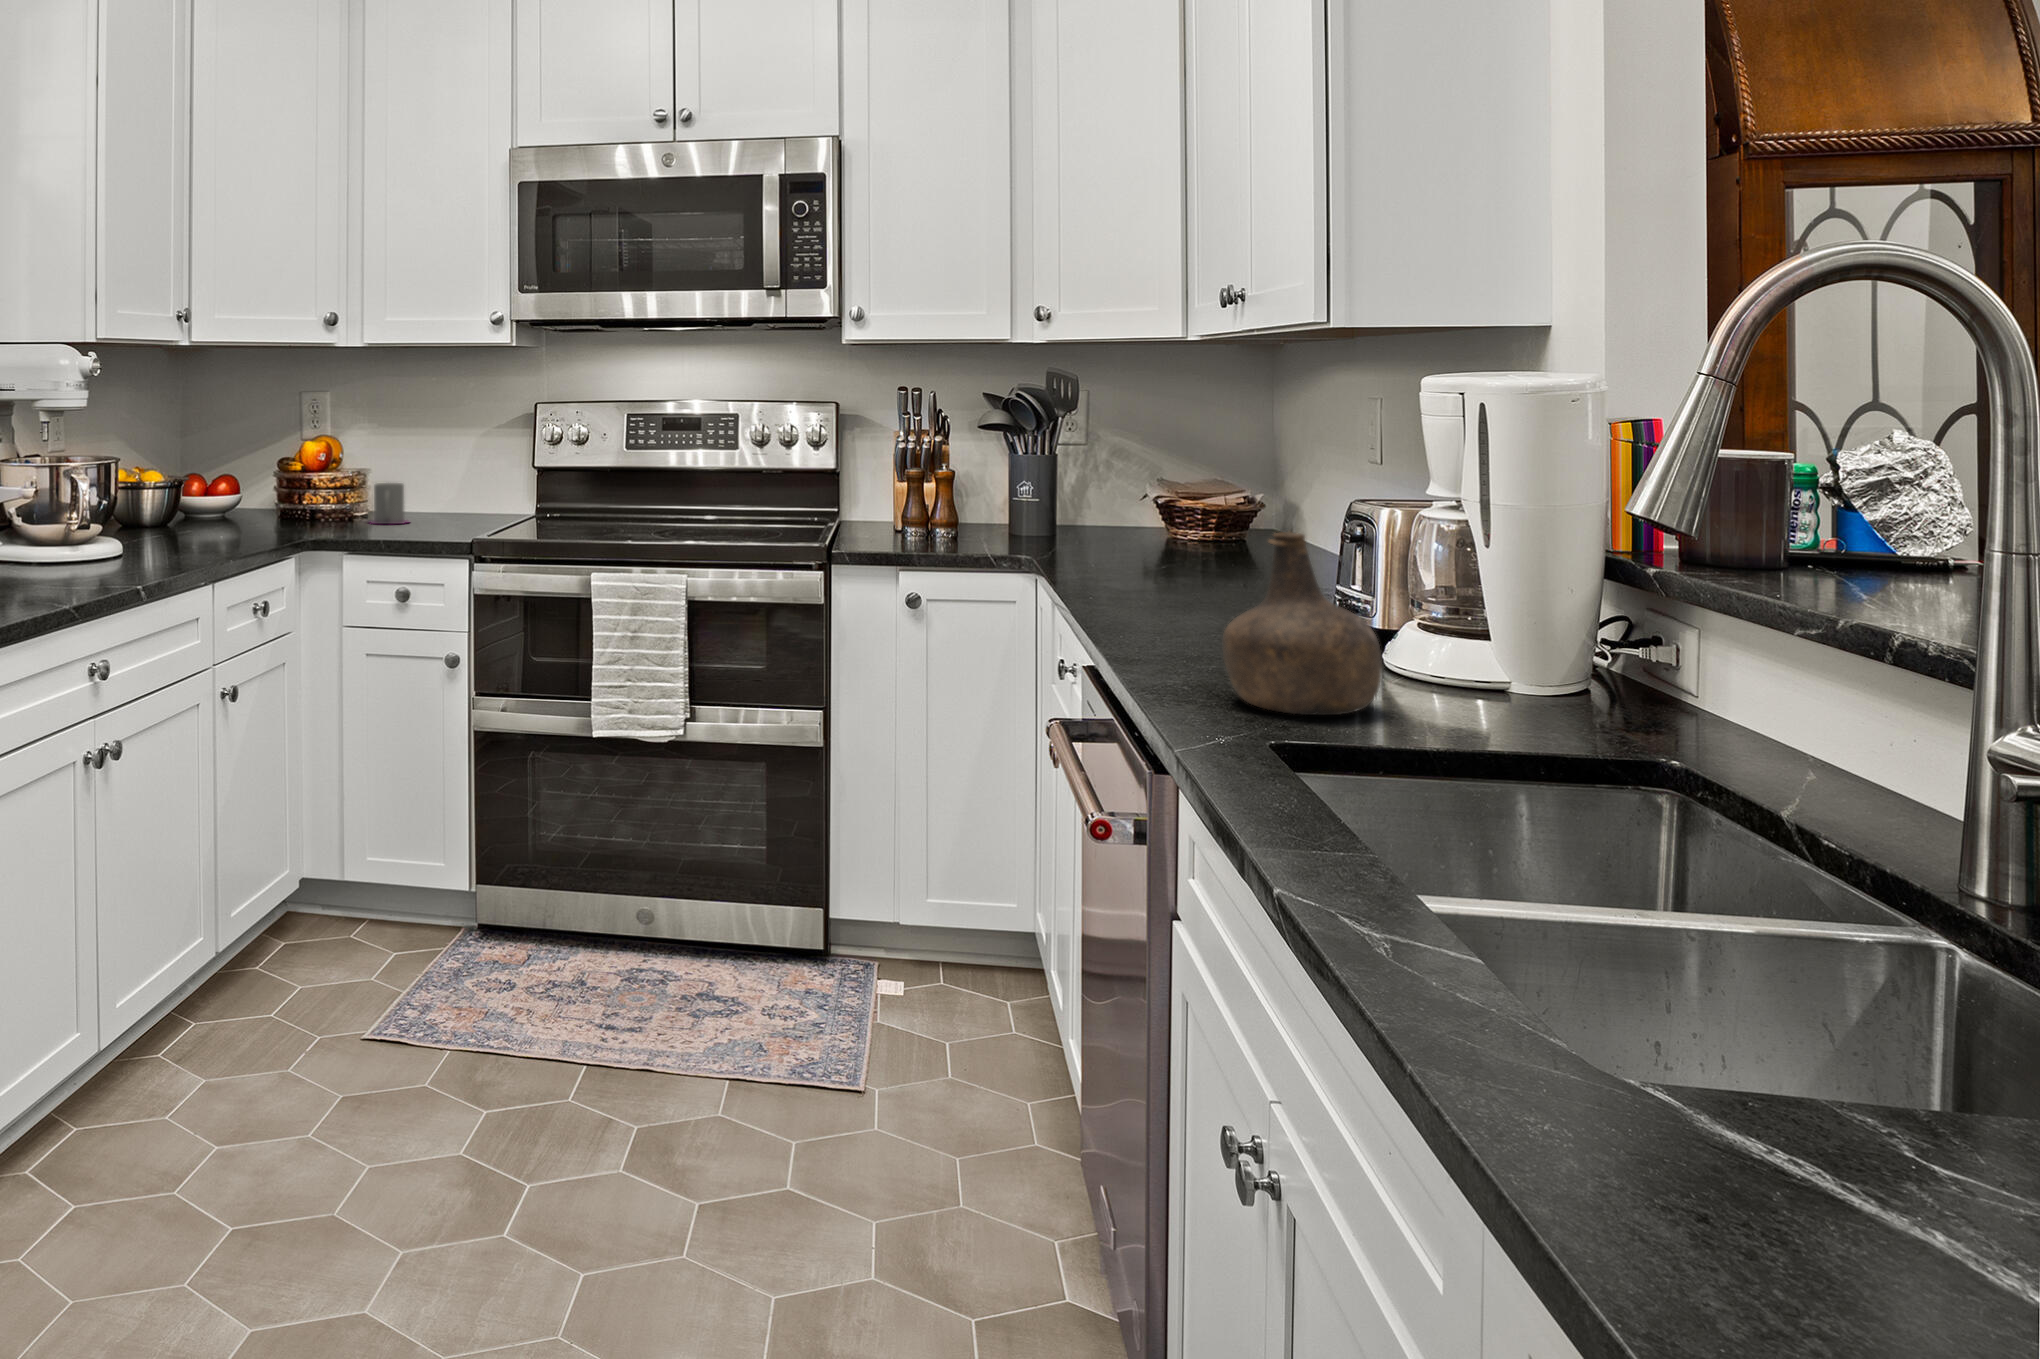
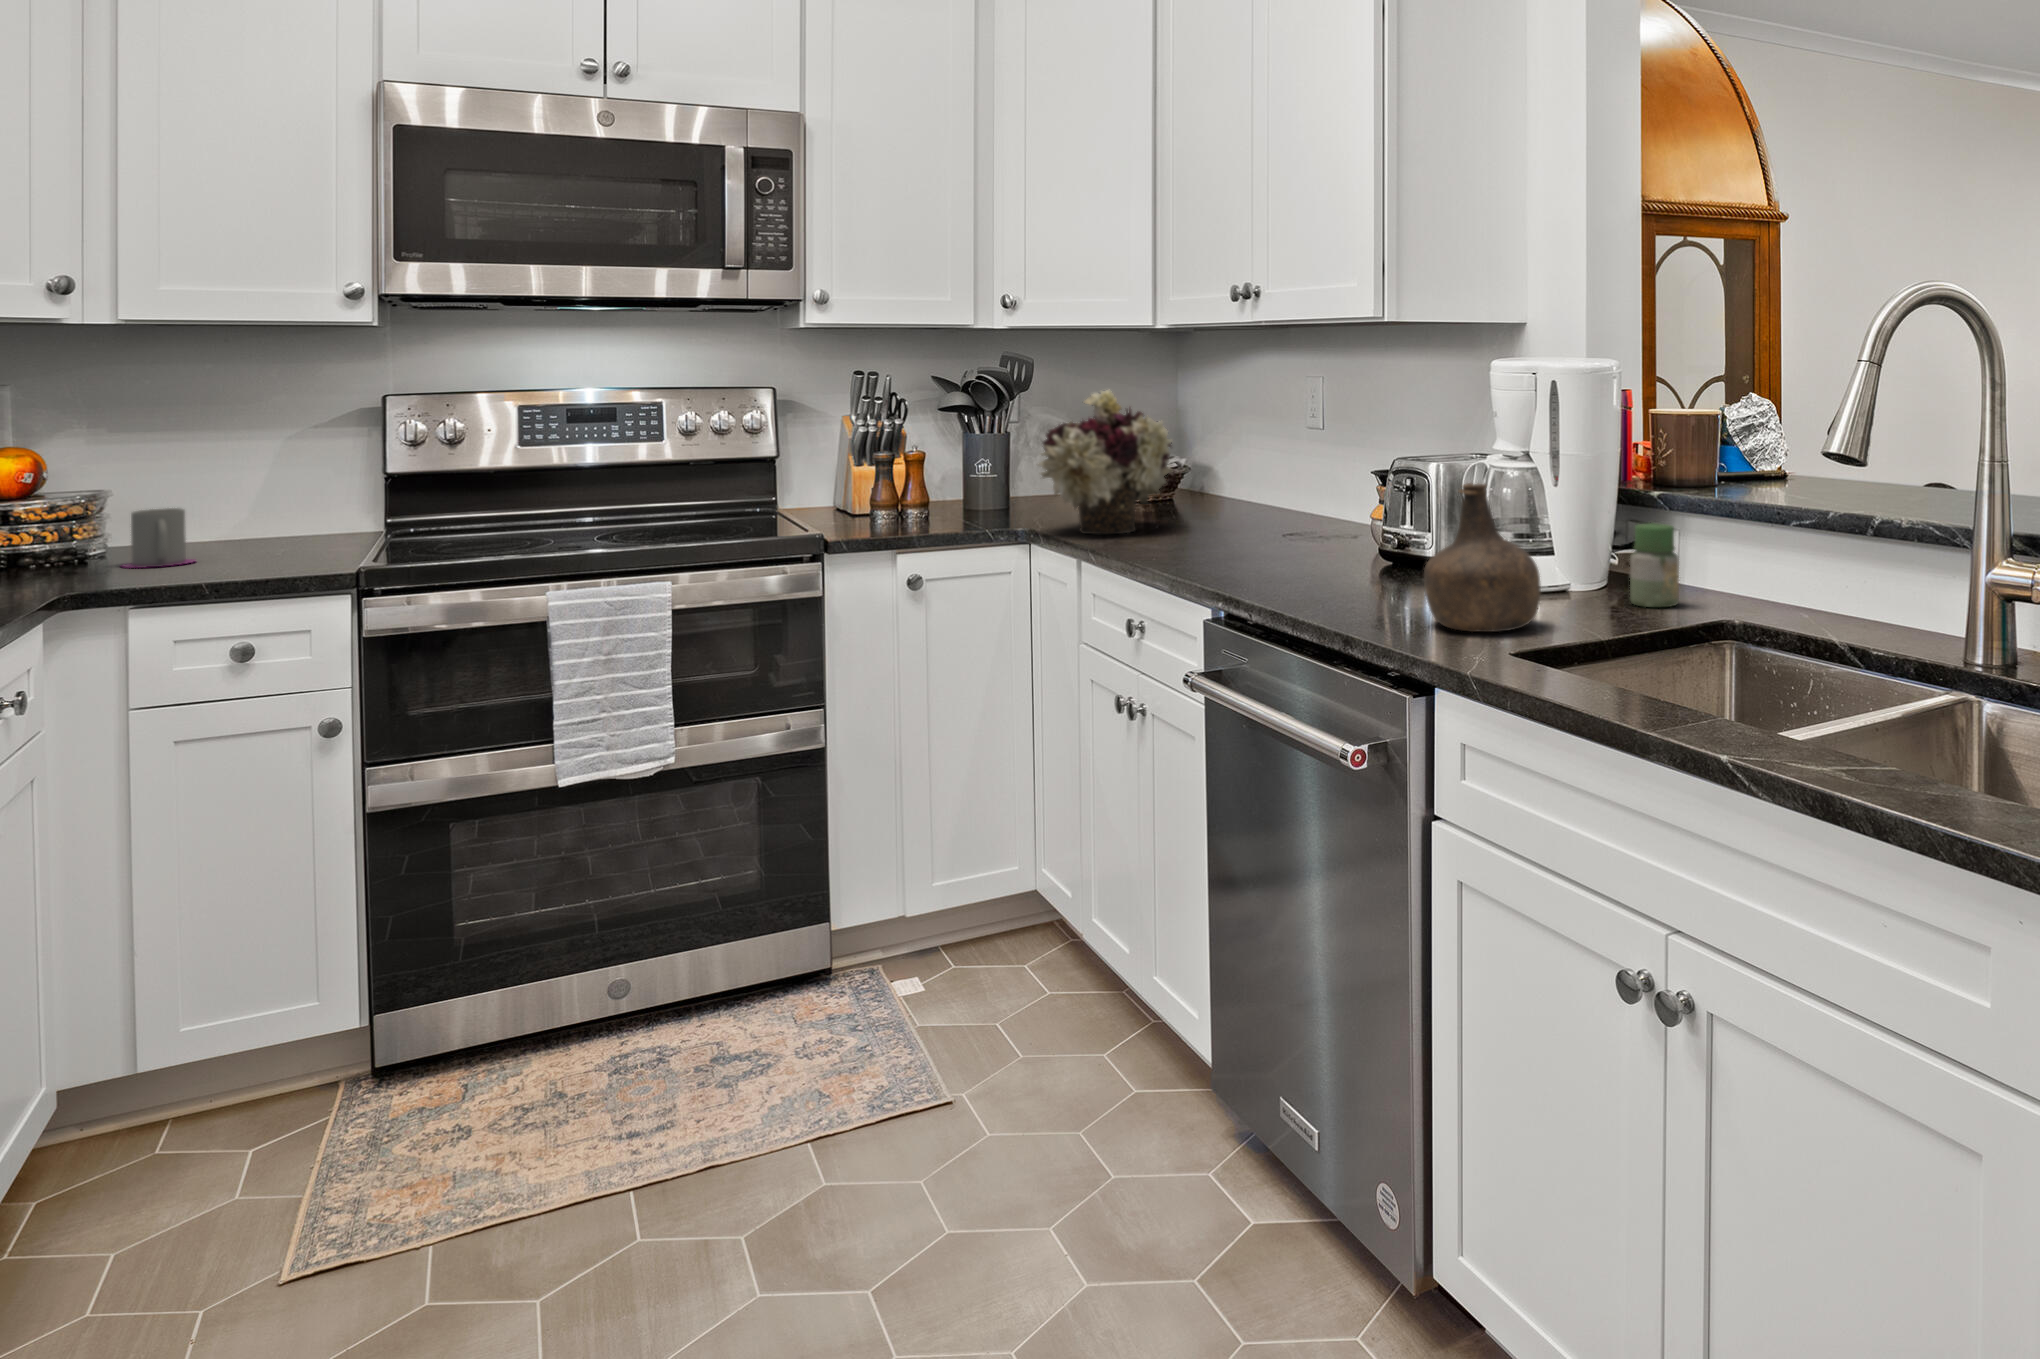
flower arrangement: none [1027,409,1196,565] -> present [1038,390,1172,534]
jar: none [1580,607,1660,724] -> present [1630,523,1679,607]

